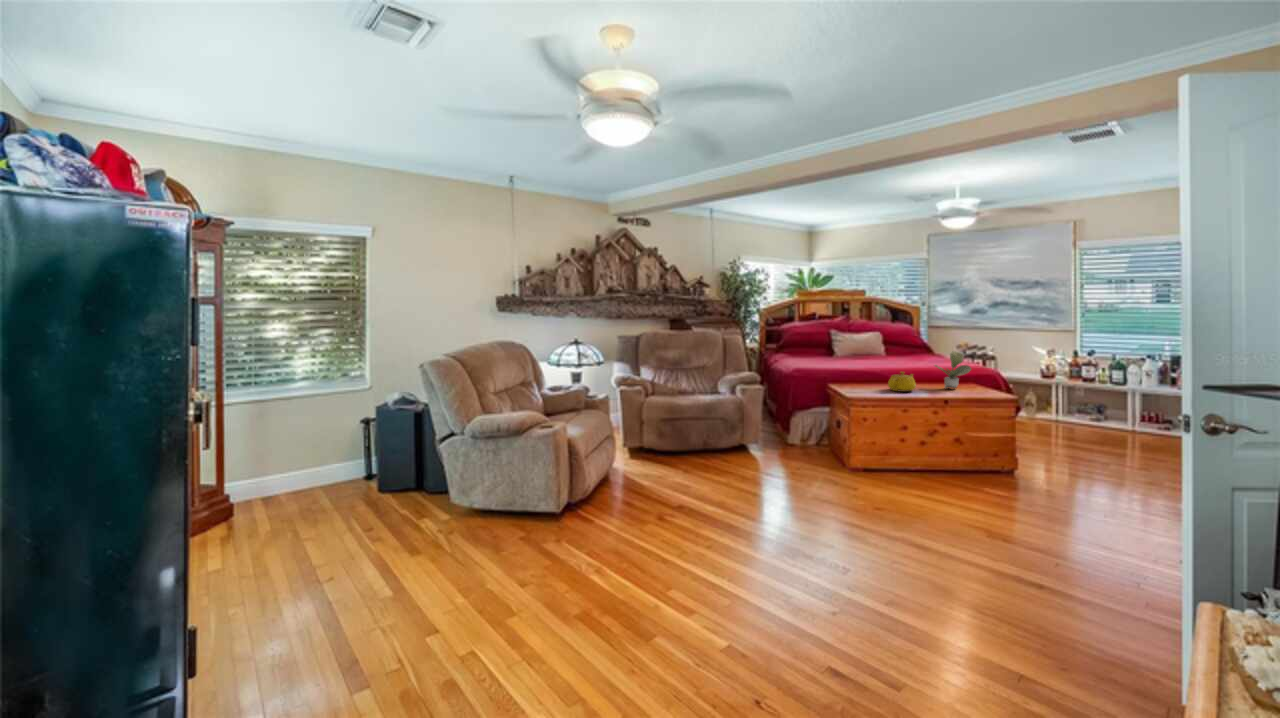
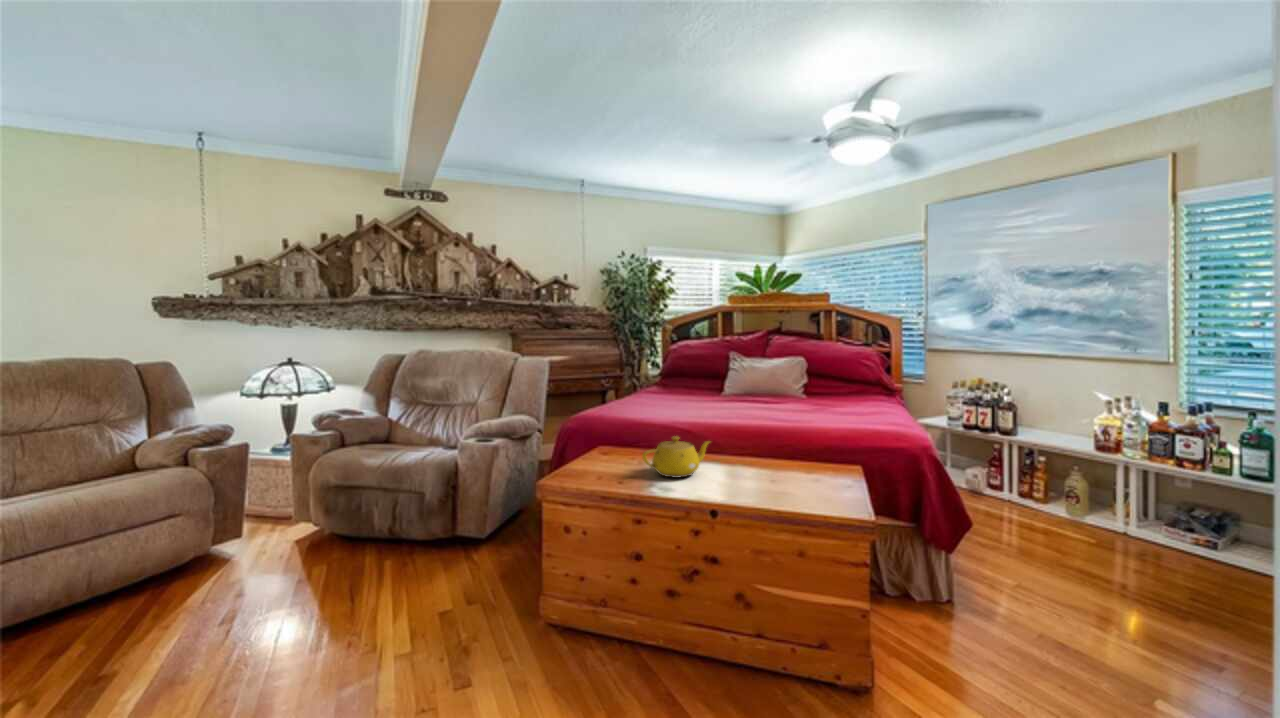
potted plant: present [935,352,971,388] -> none [751,400,808,475]

